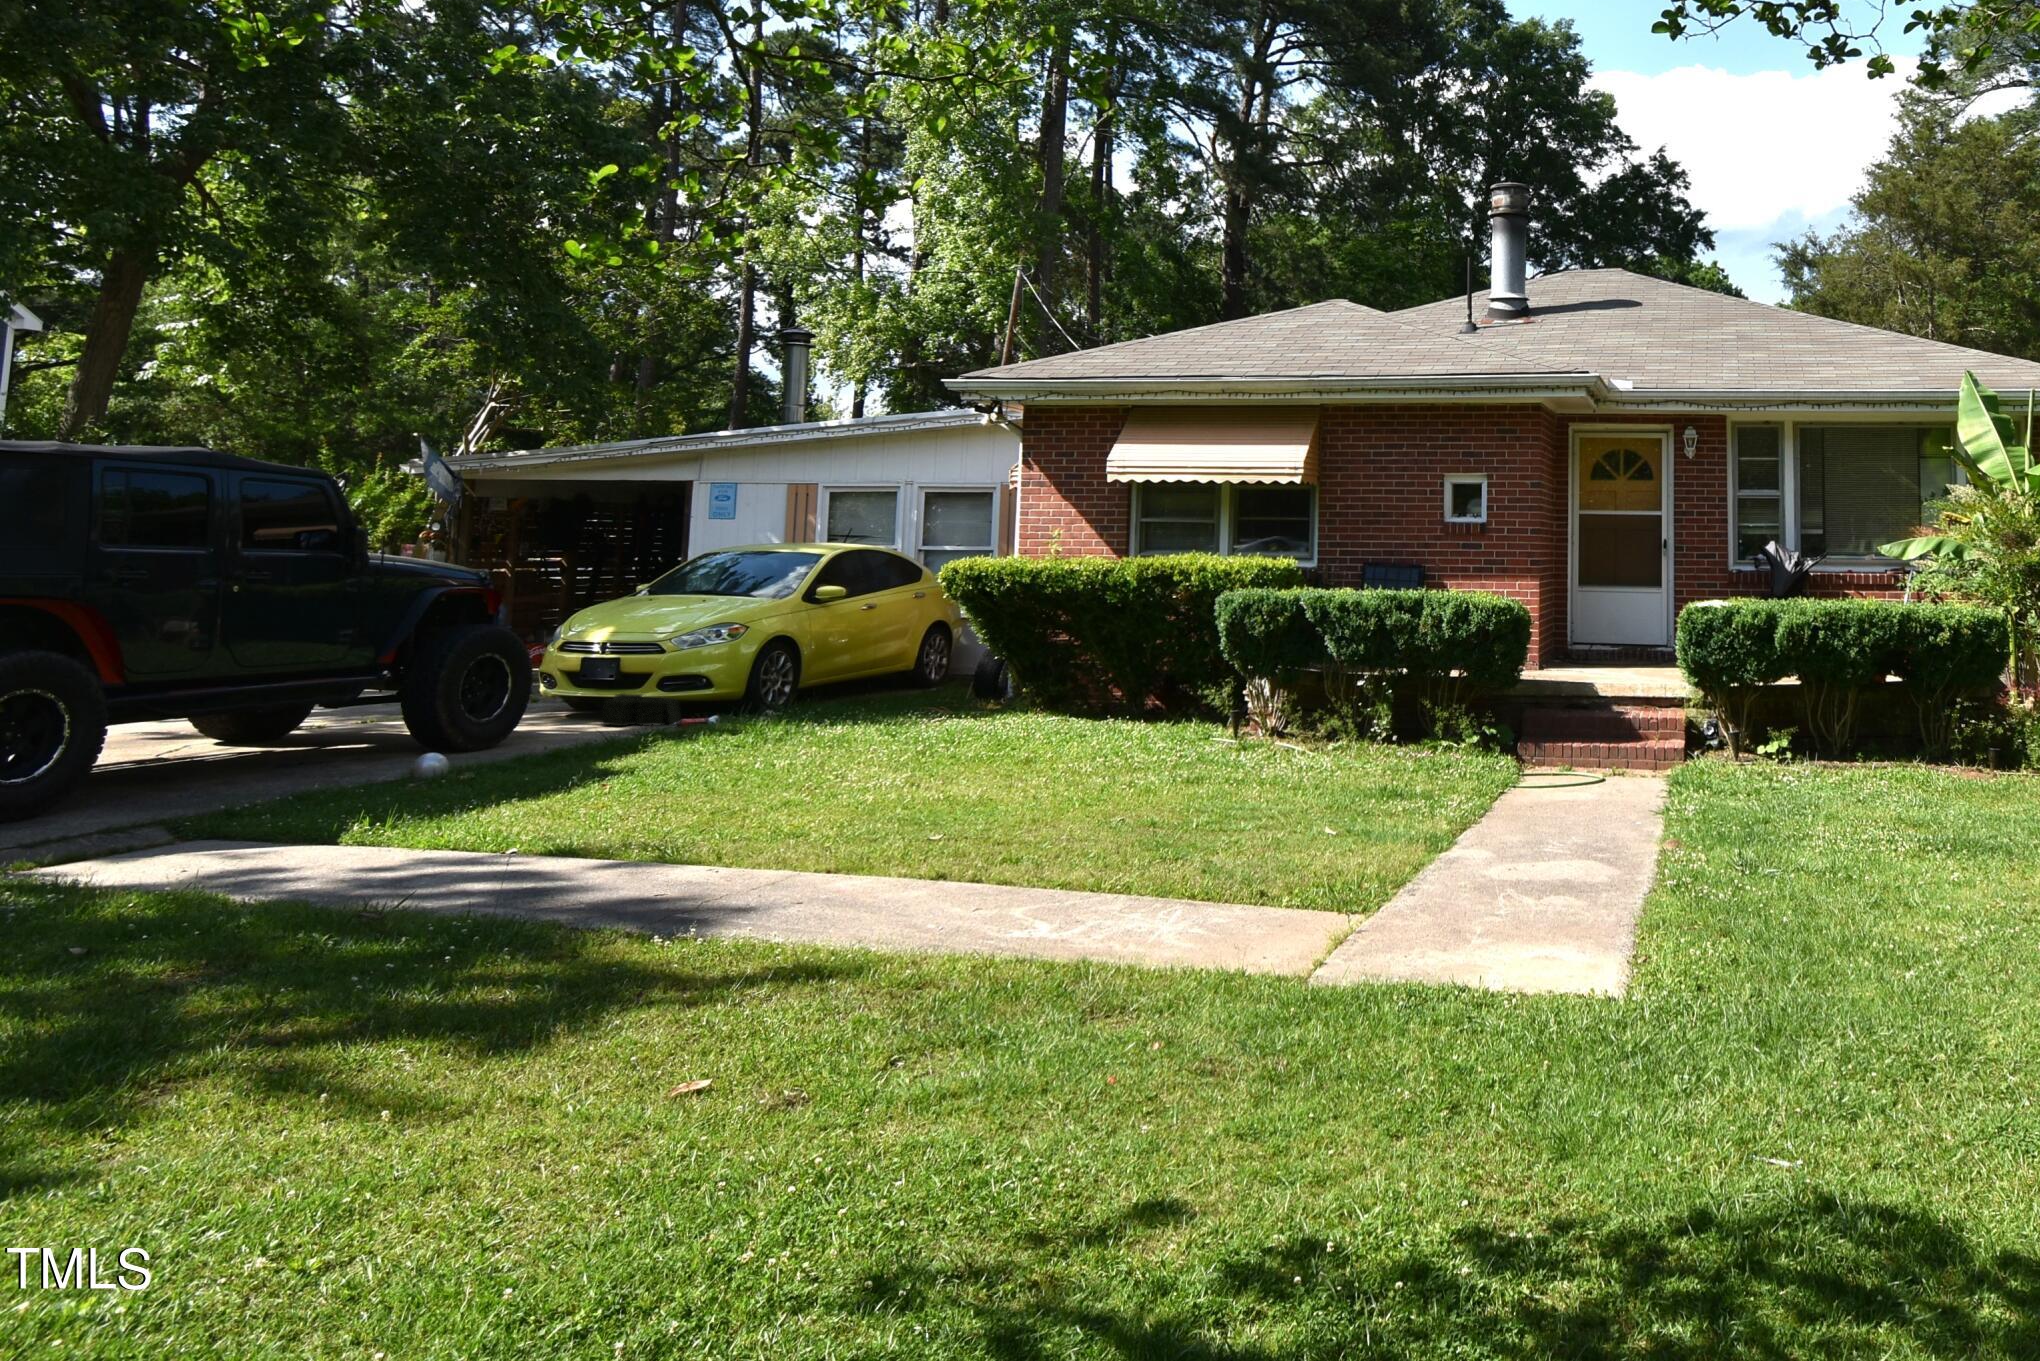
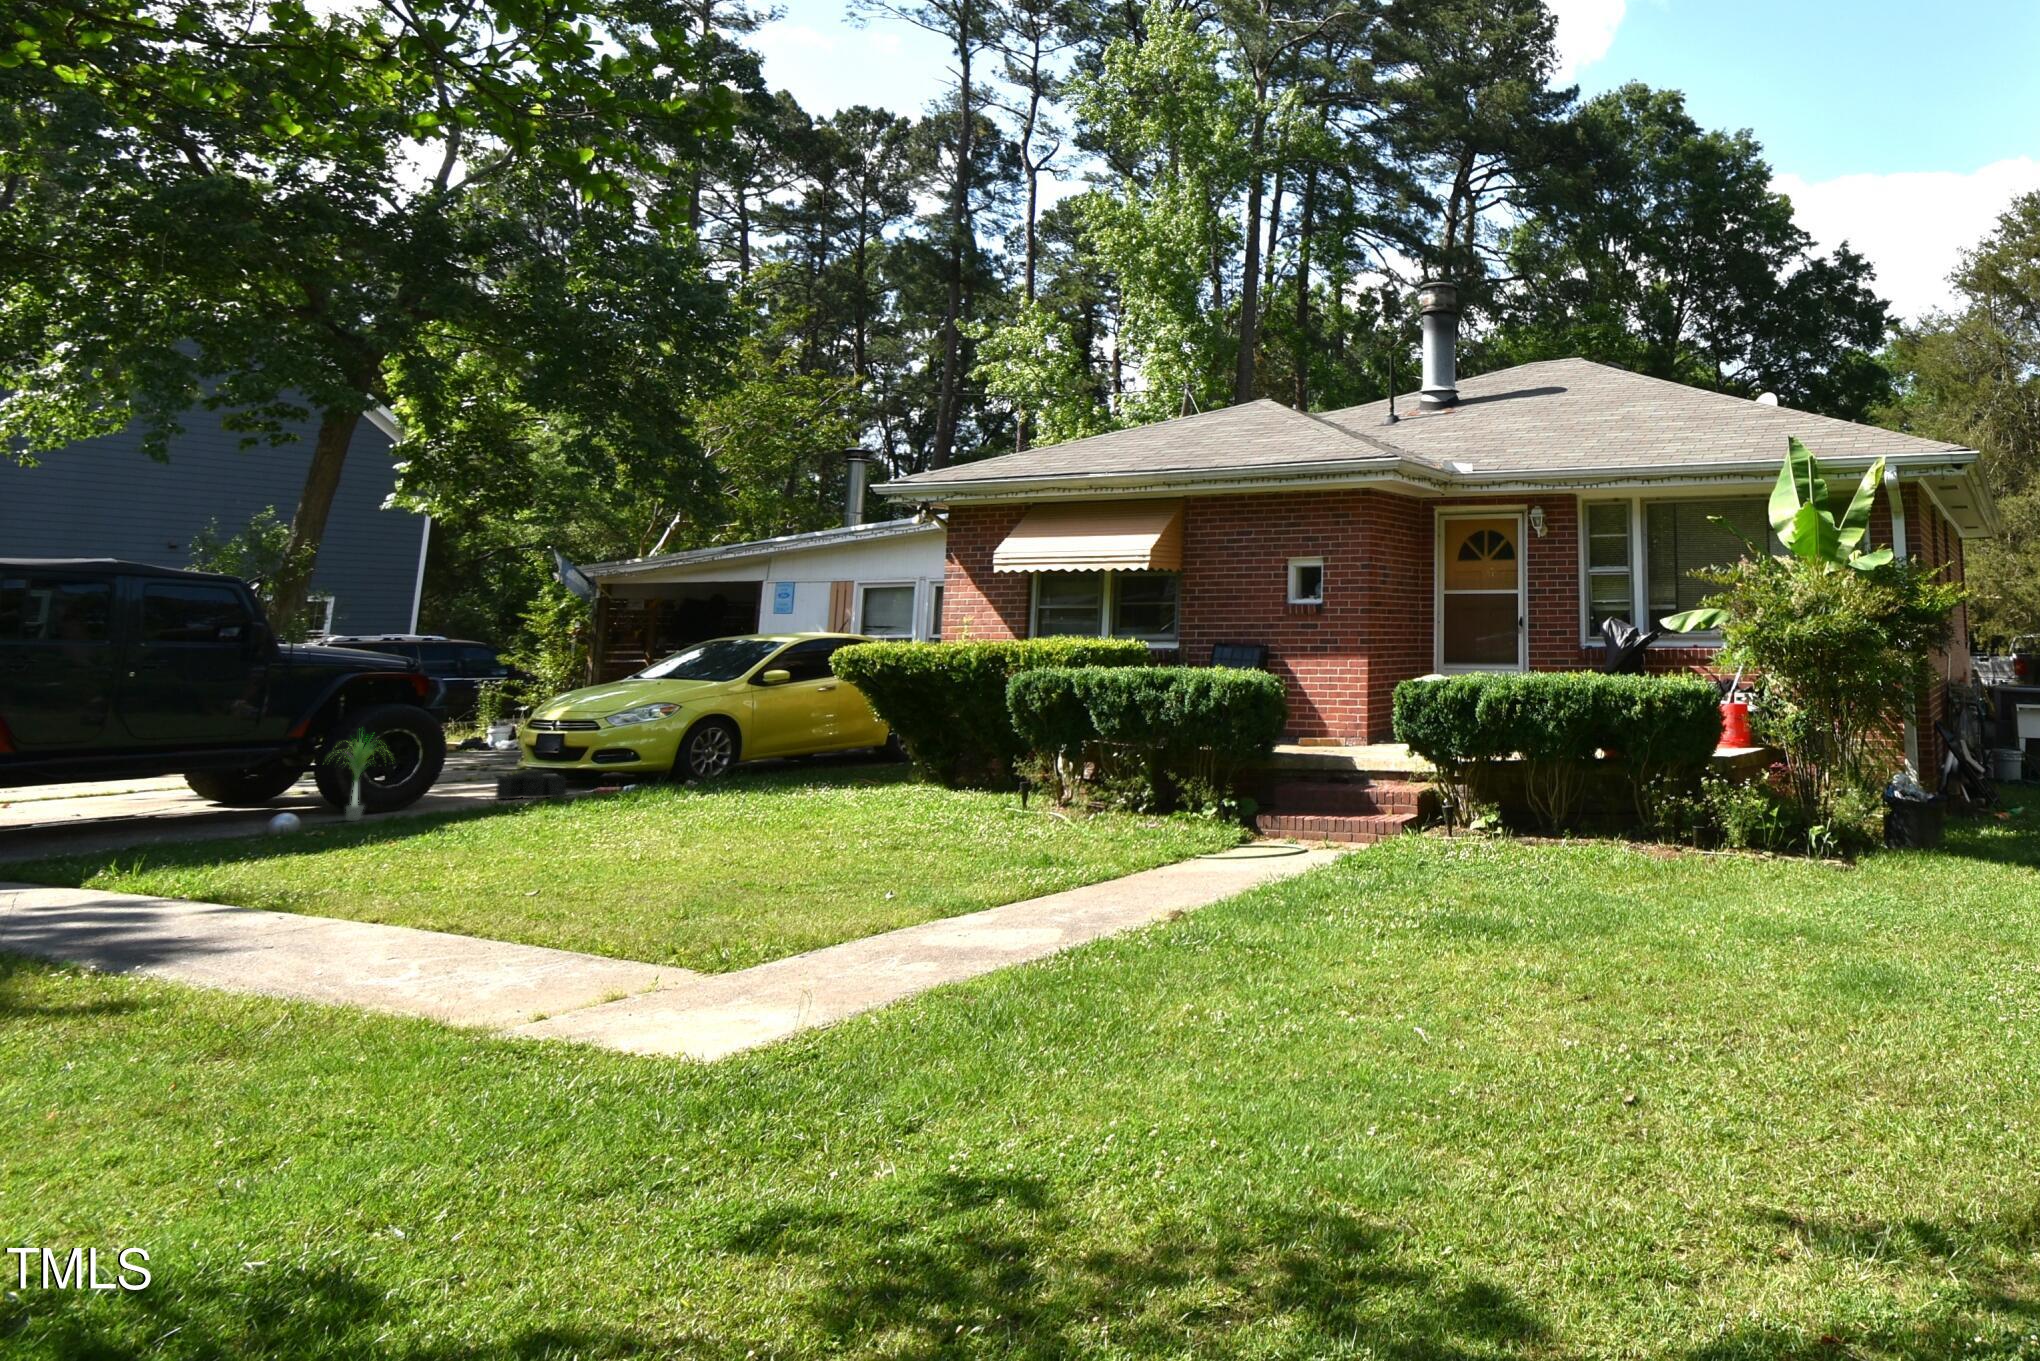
potted plant: none [465,647,547,755] -> present [344,739,388,821]

